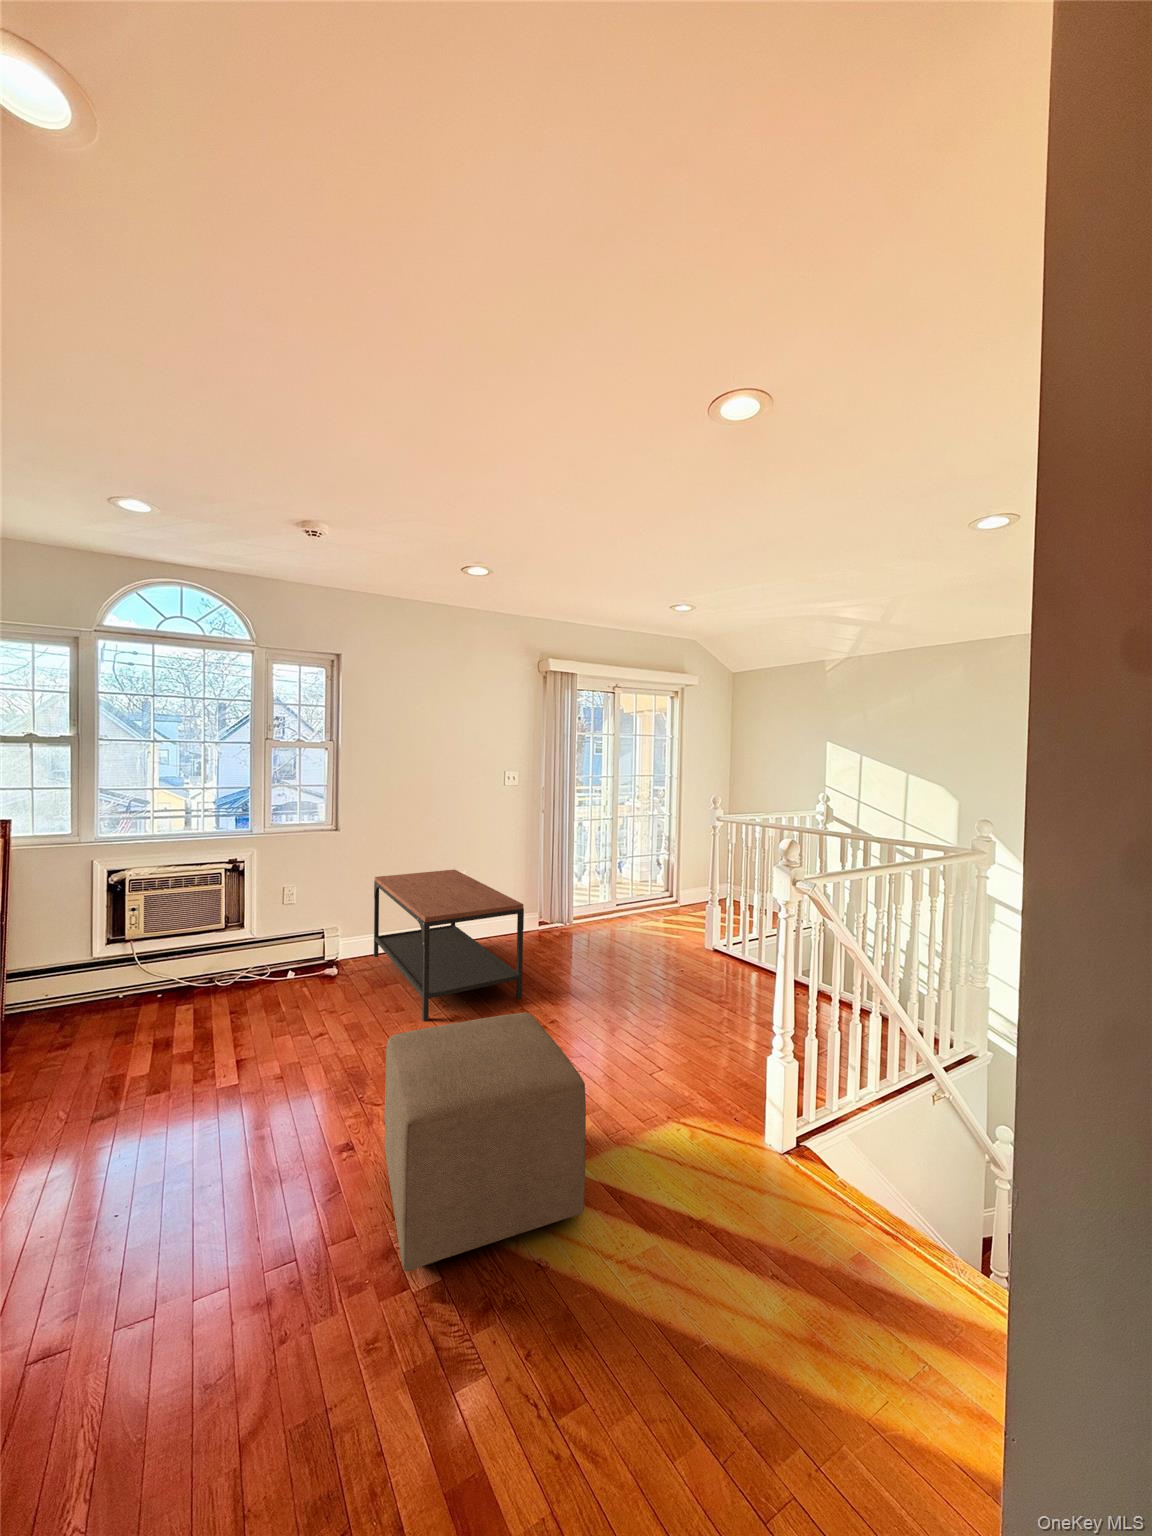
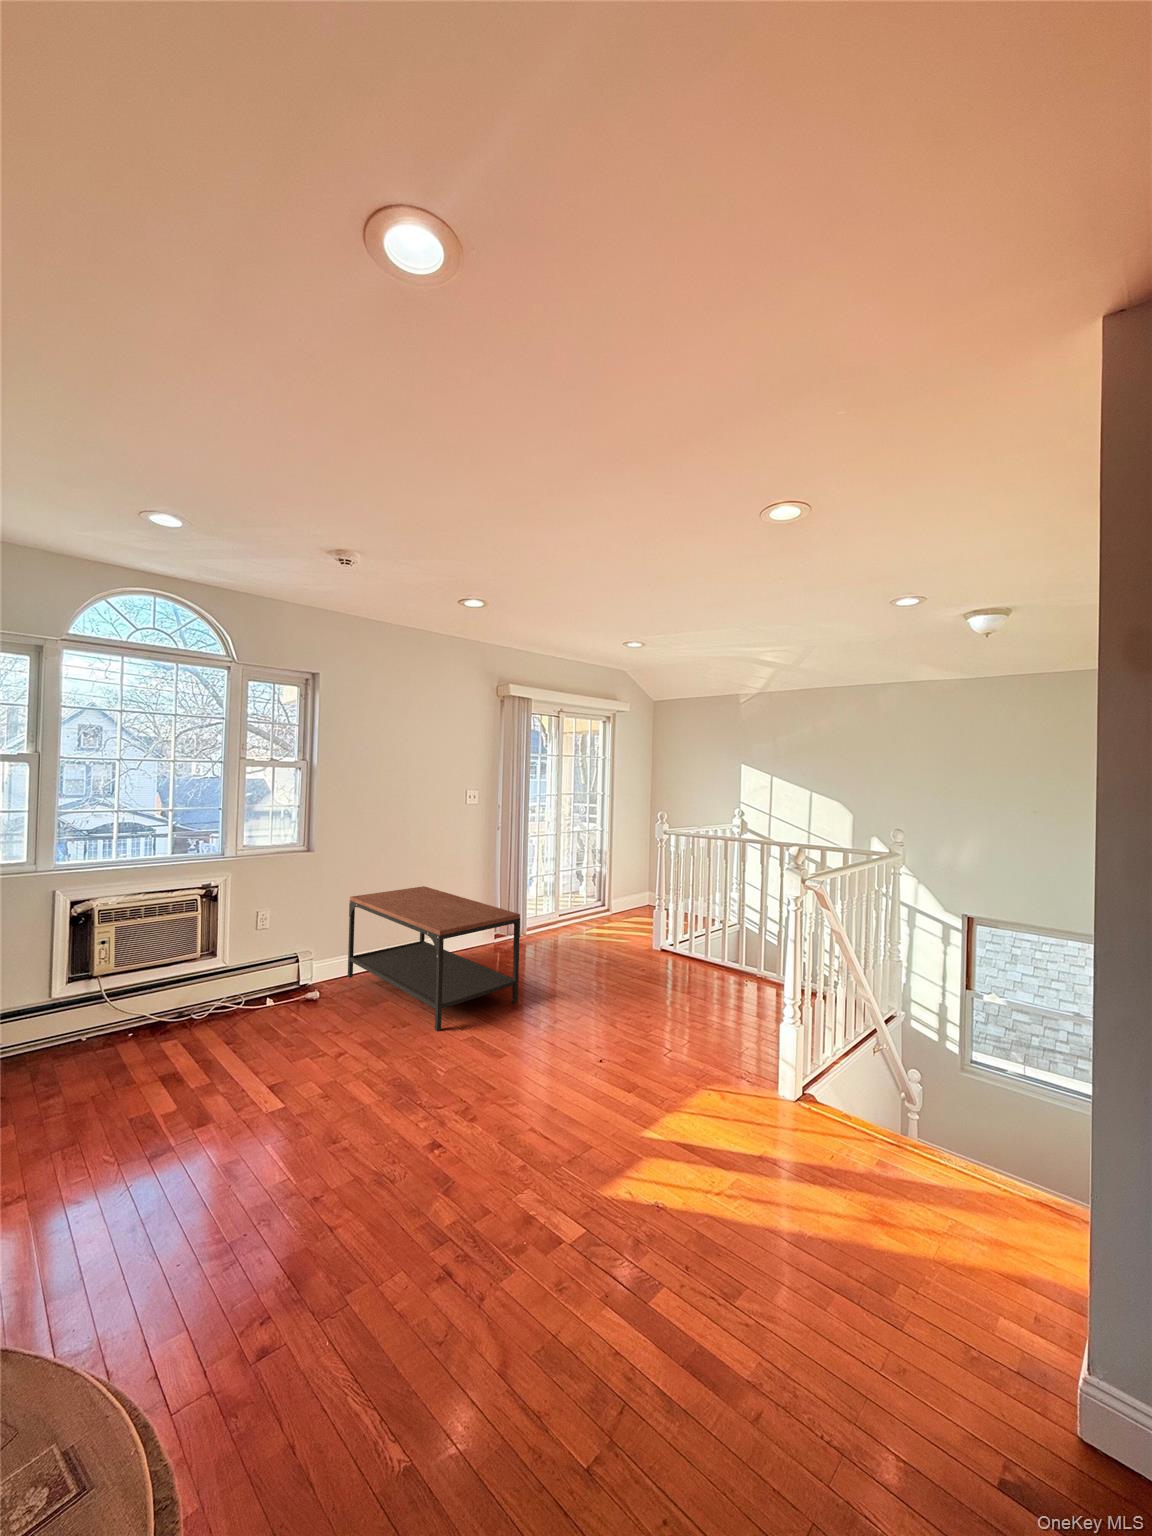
ottoman: present [384,1013,586,1272] -> none [479,1004,678,1231]

